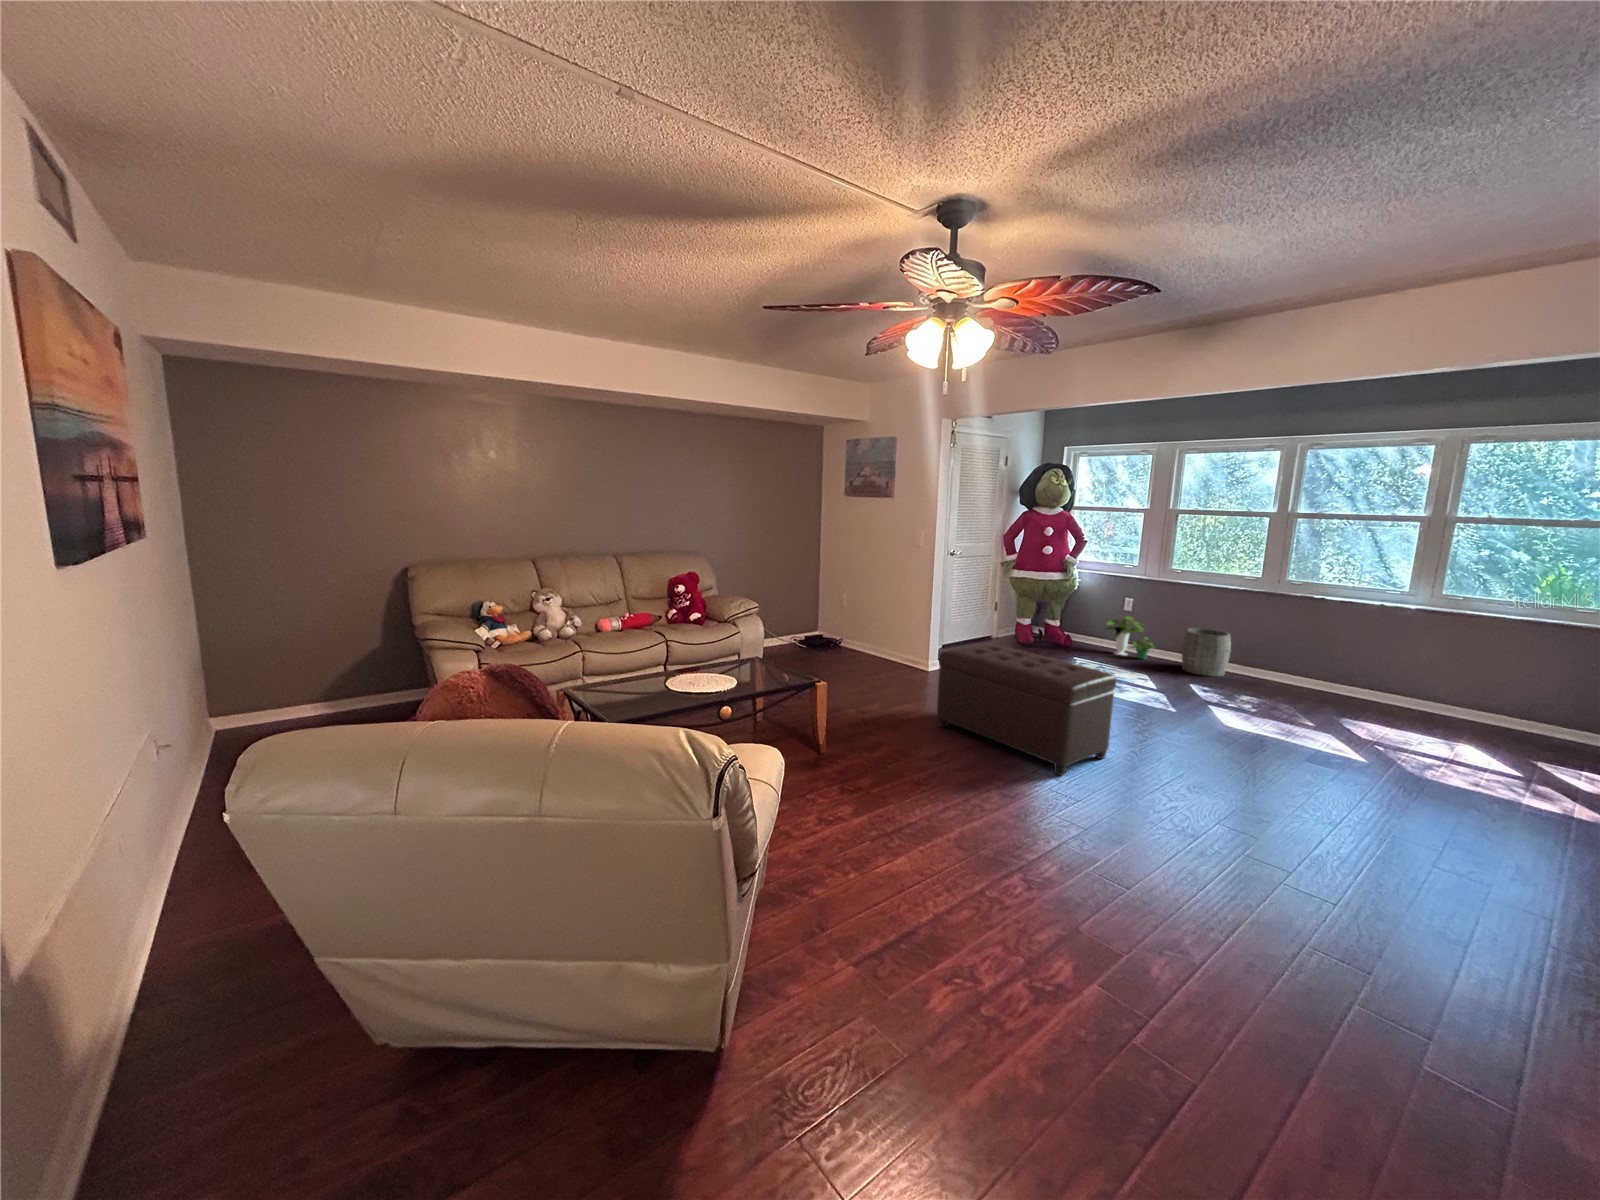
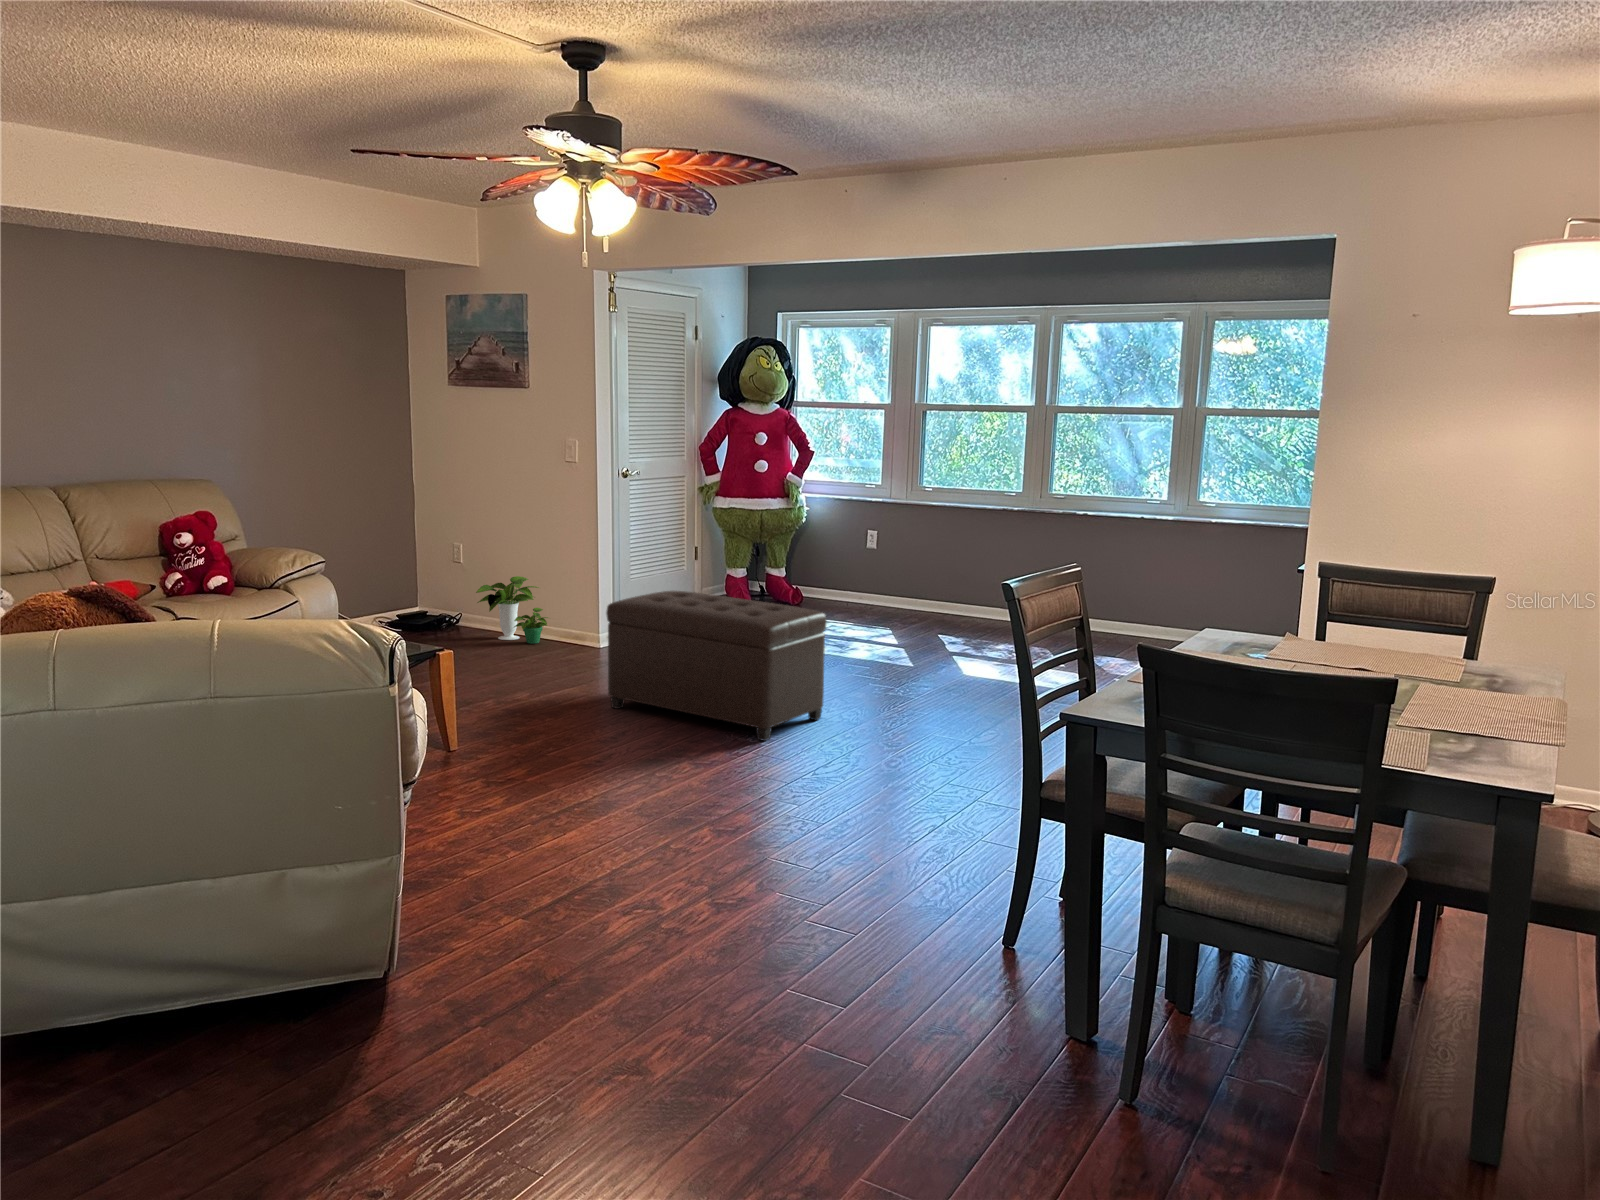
potted plant: present [1104,616,1155,659] -> present [476,576,548,644]
woven basket: present [1182,628,1231,676] -> none [936,564,991,625]

